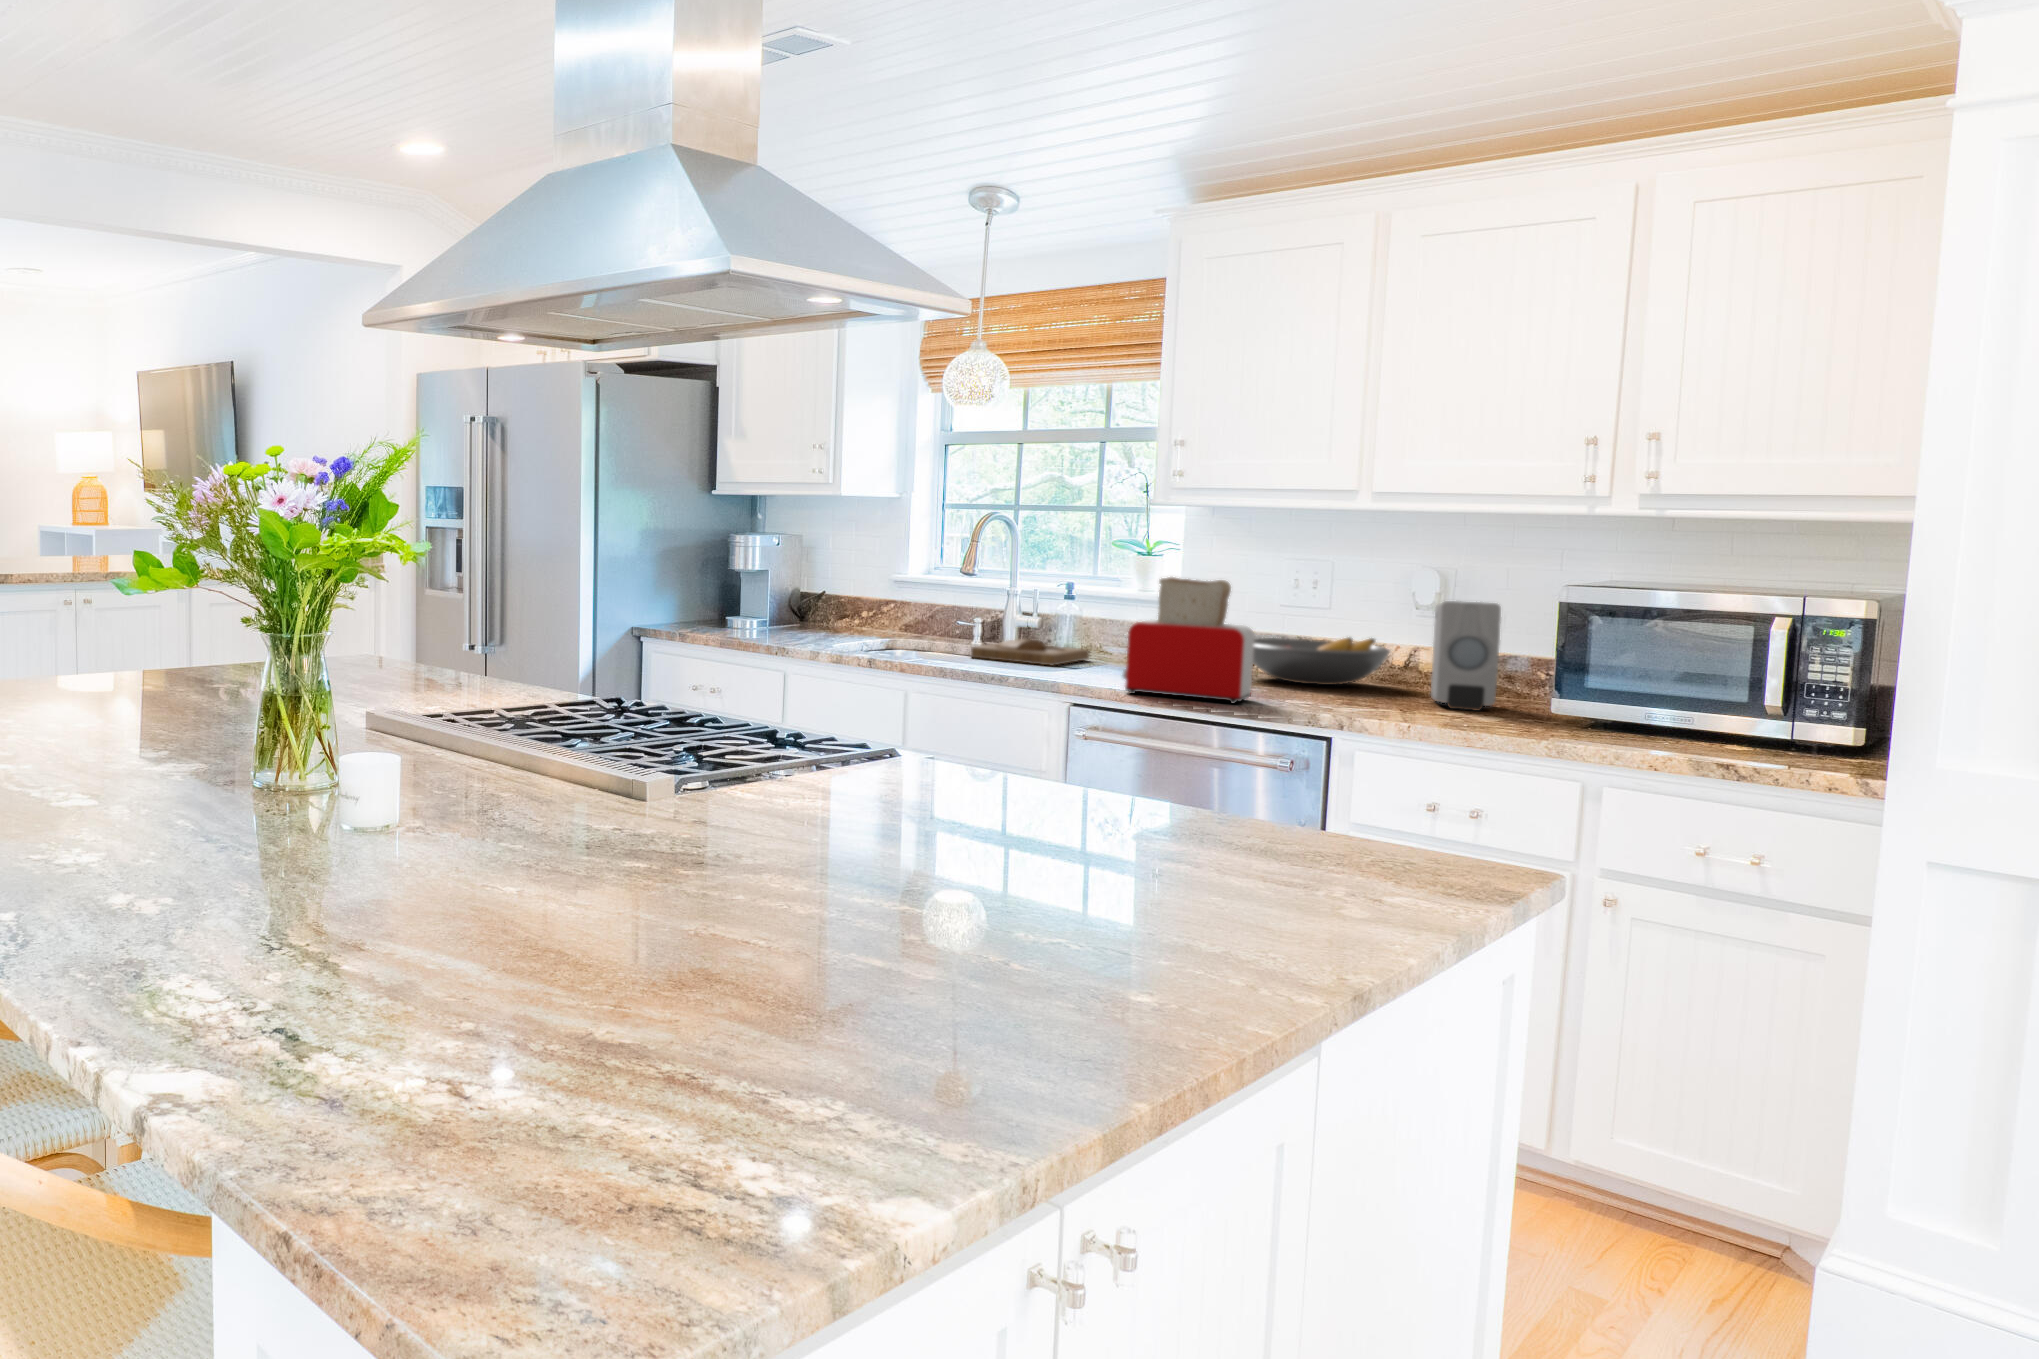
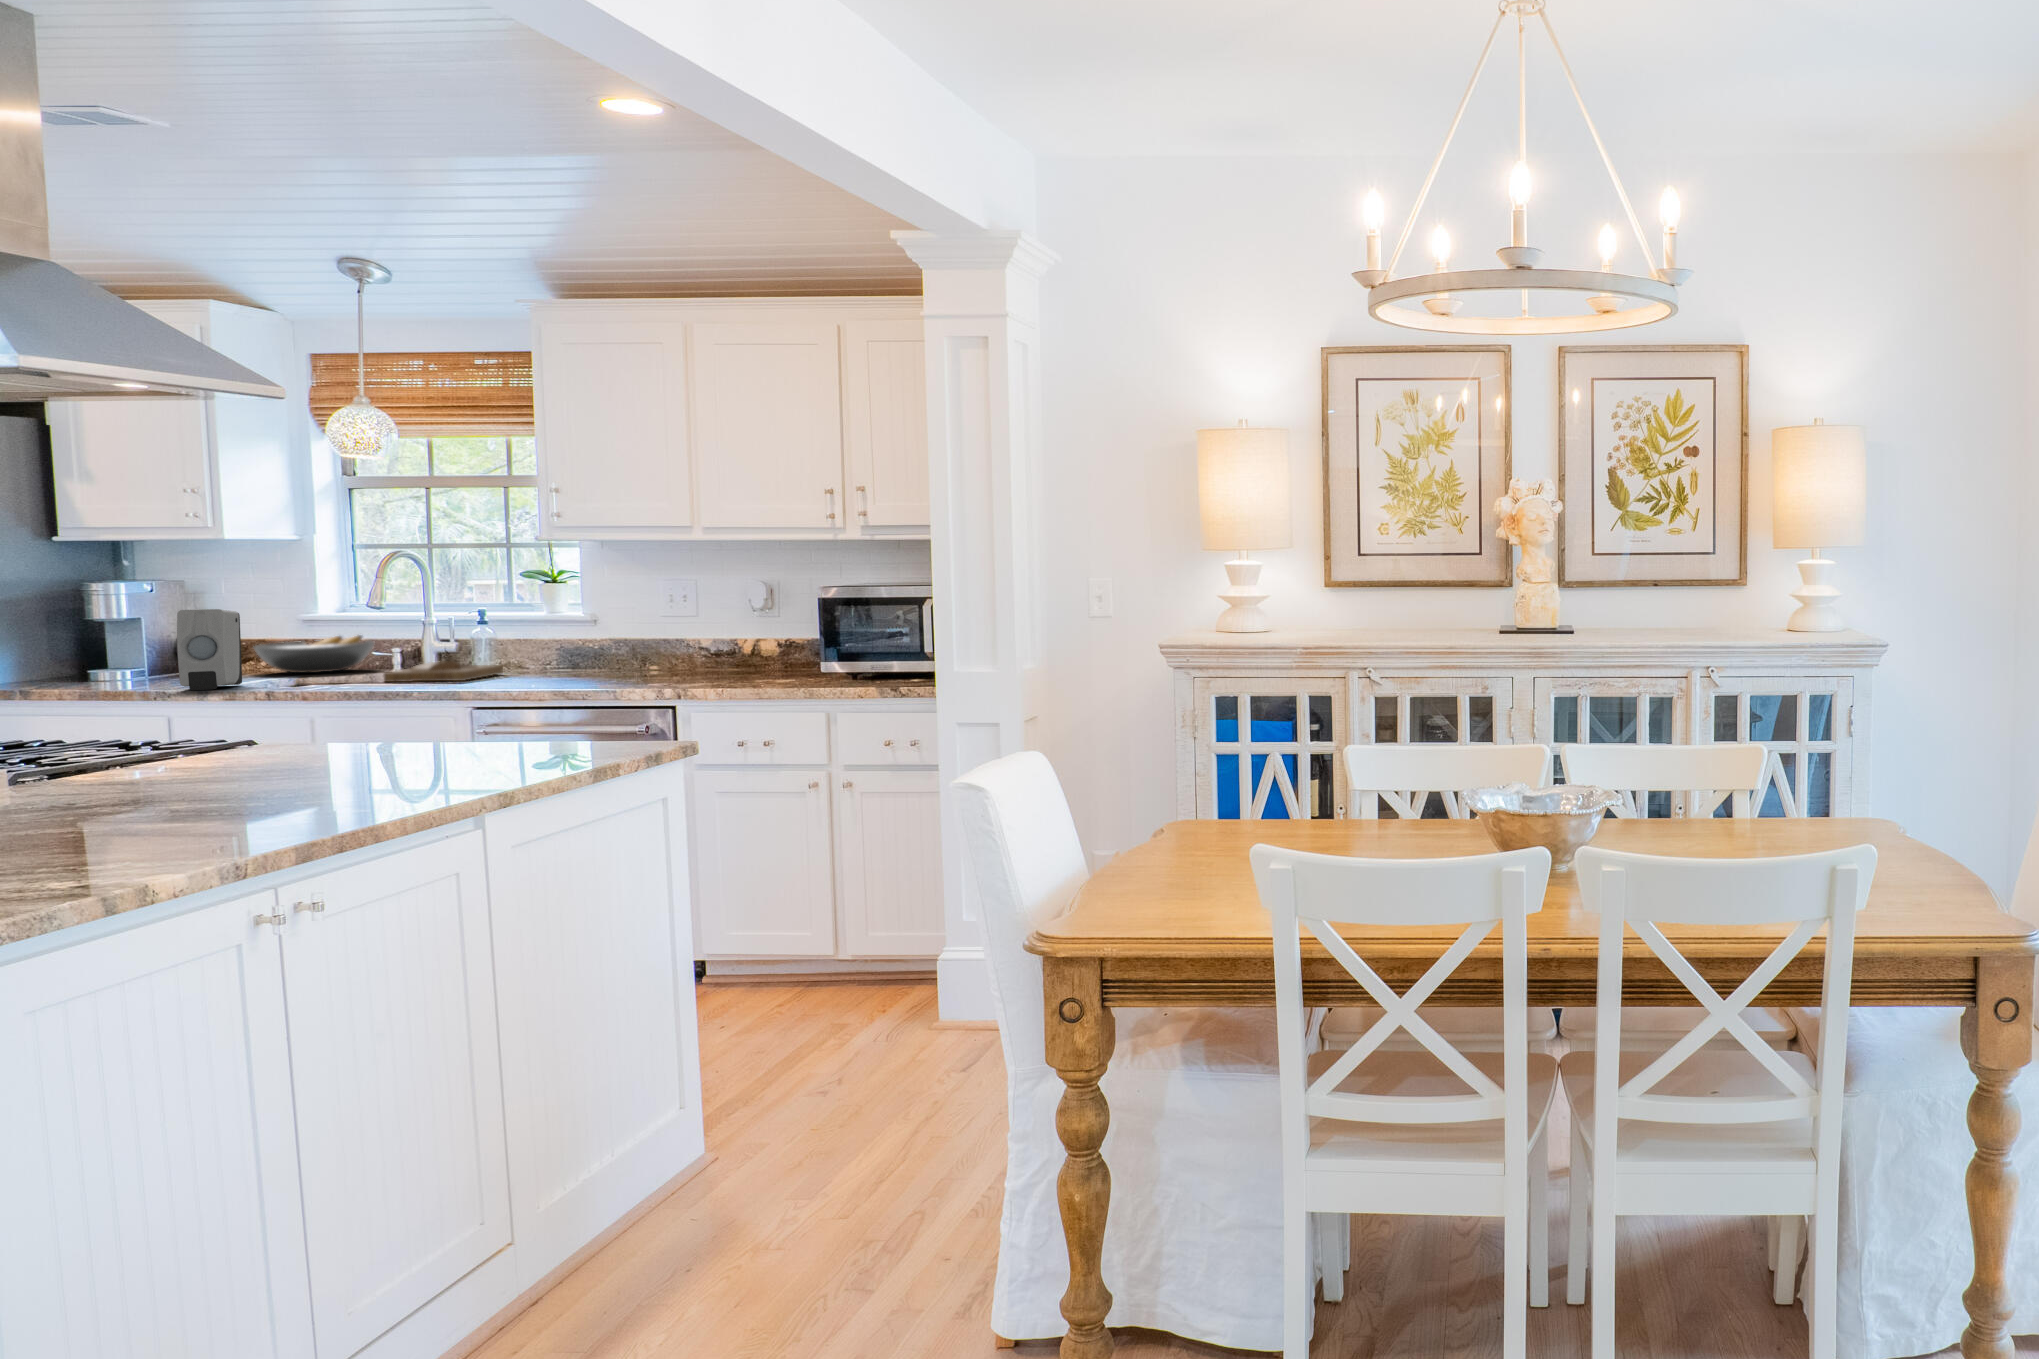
toaster: present [1123,577,1254,703] -> none [511,598,619,692]
soap dispenser: present [1431,601,1501,710] -> present [177,609,242,690]
fruit bowl: present [1253,637,1390,685] -> present [254,635,374,673]

